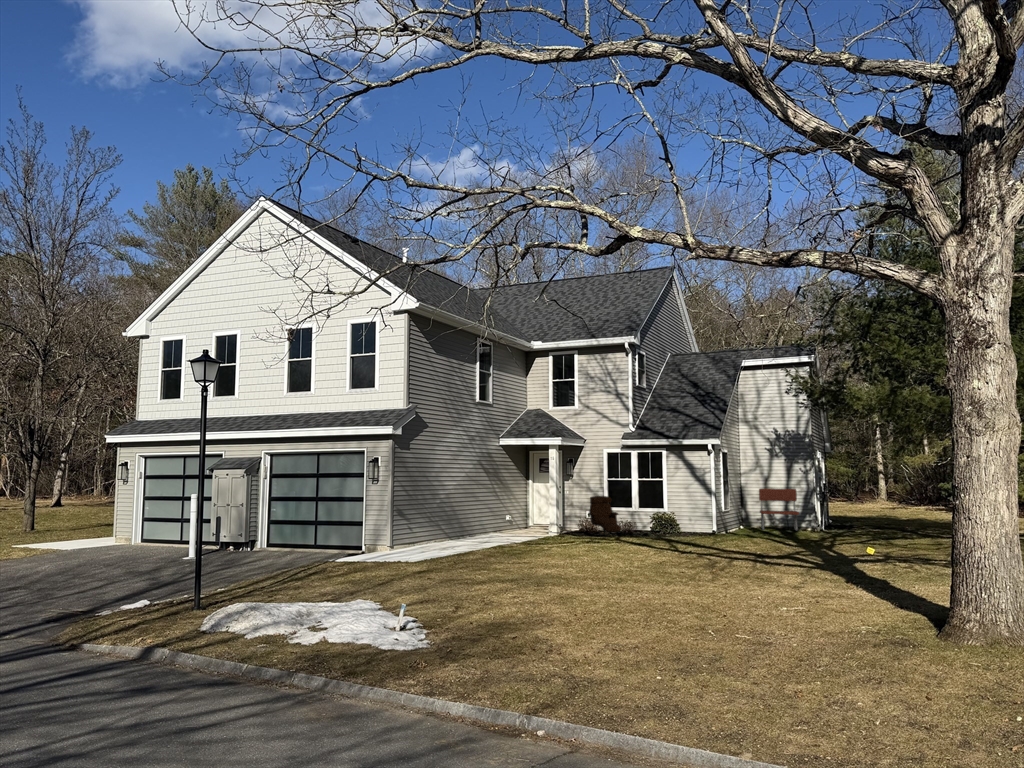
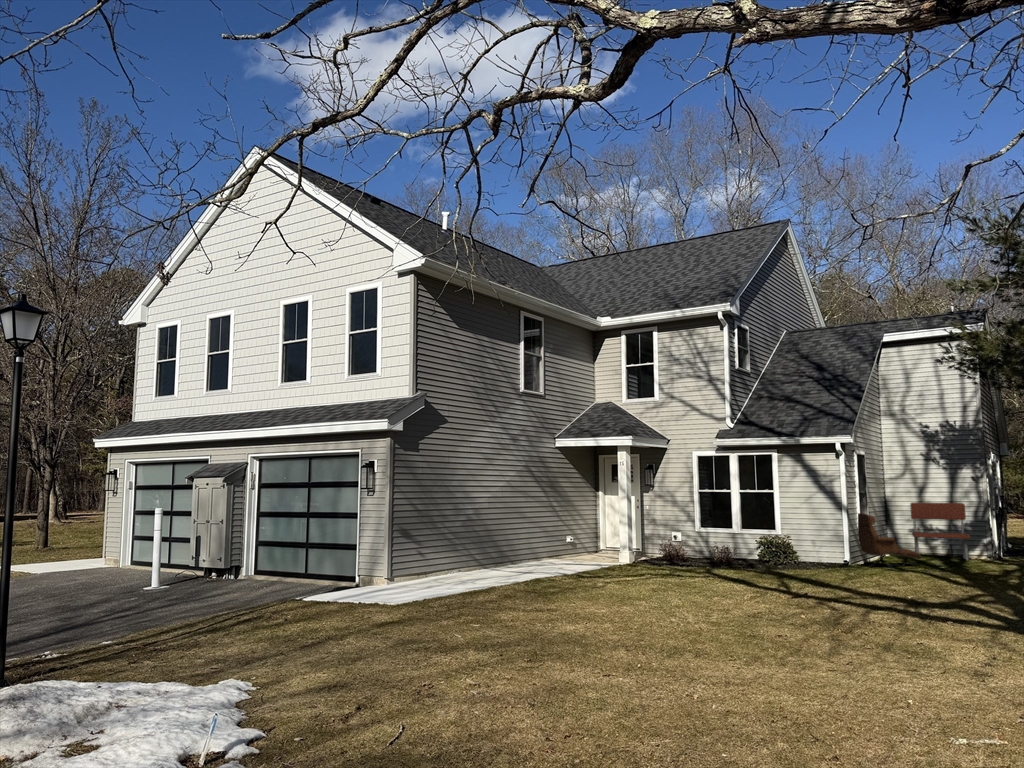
lounge chair: present [588,496,621,536] -> present [858,513,921,568]

